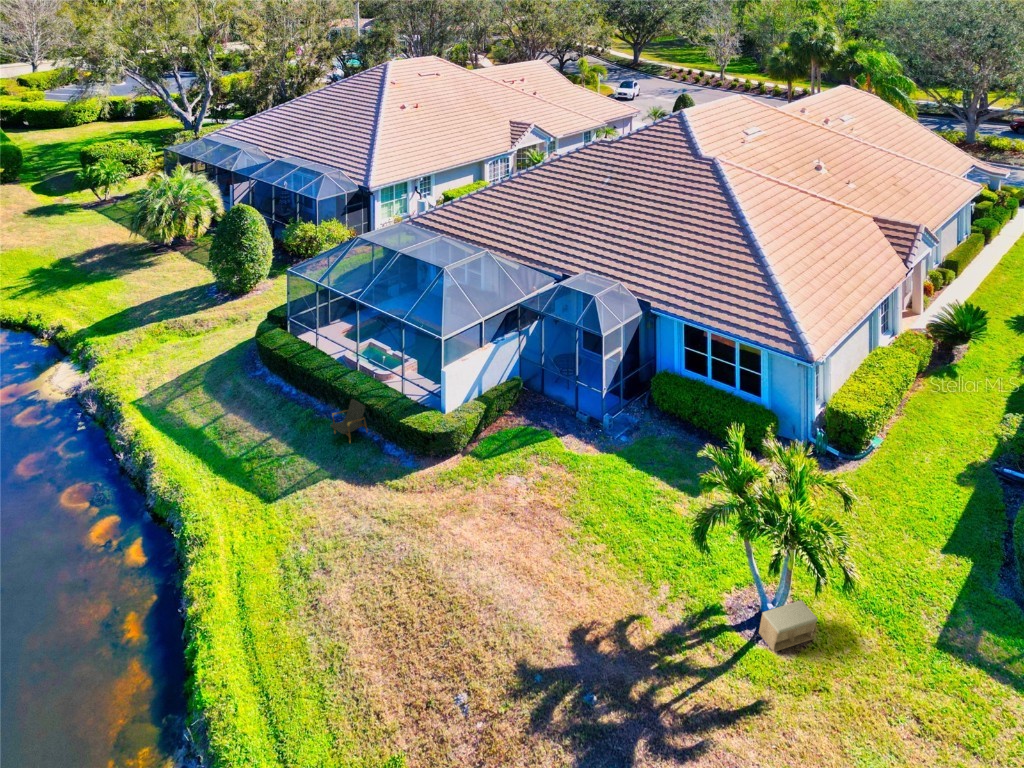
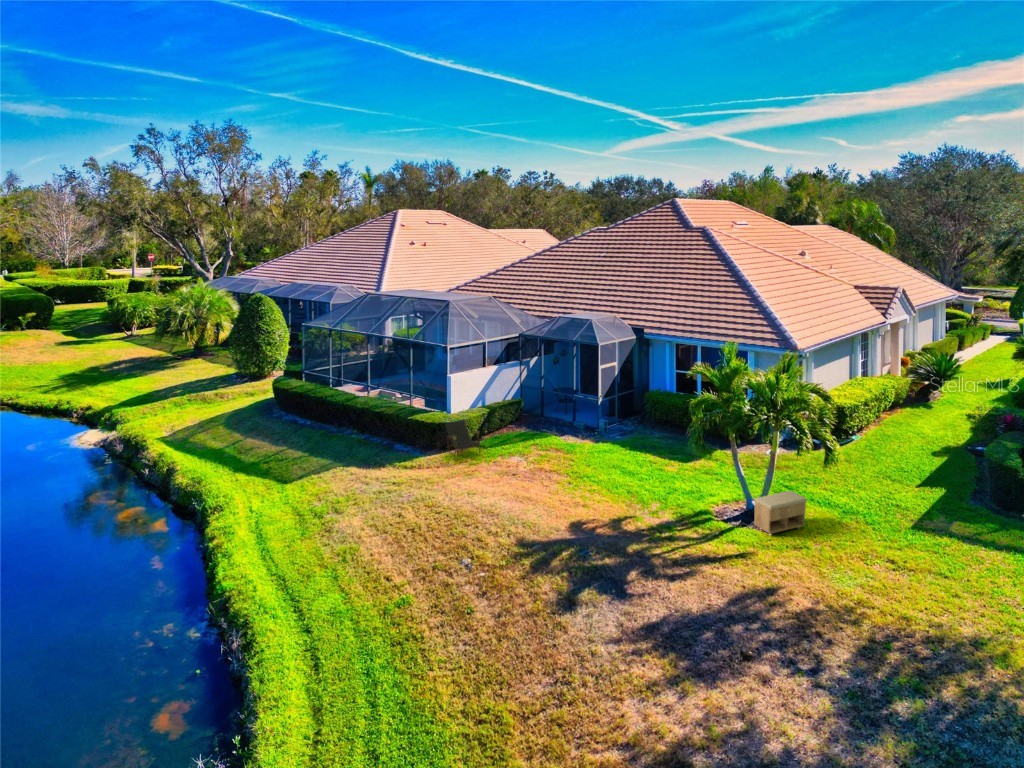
lounge chair: present [331,399,367,442] -> present [446,420,480,458]

